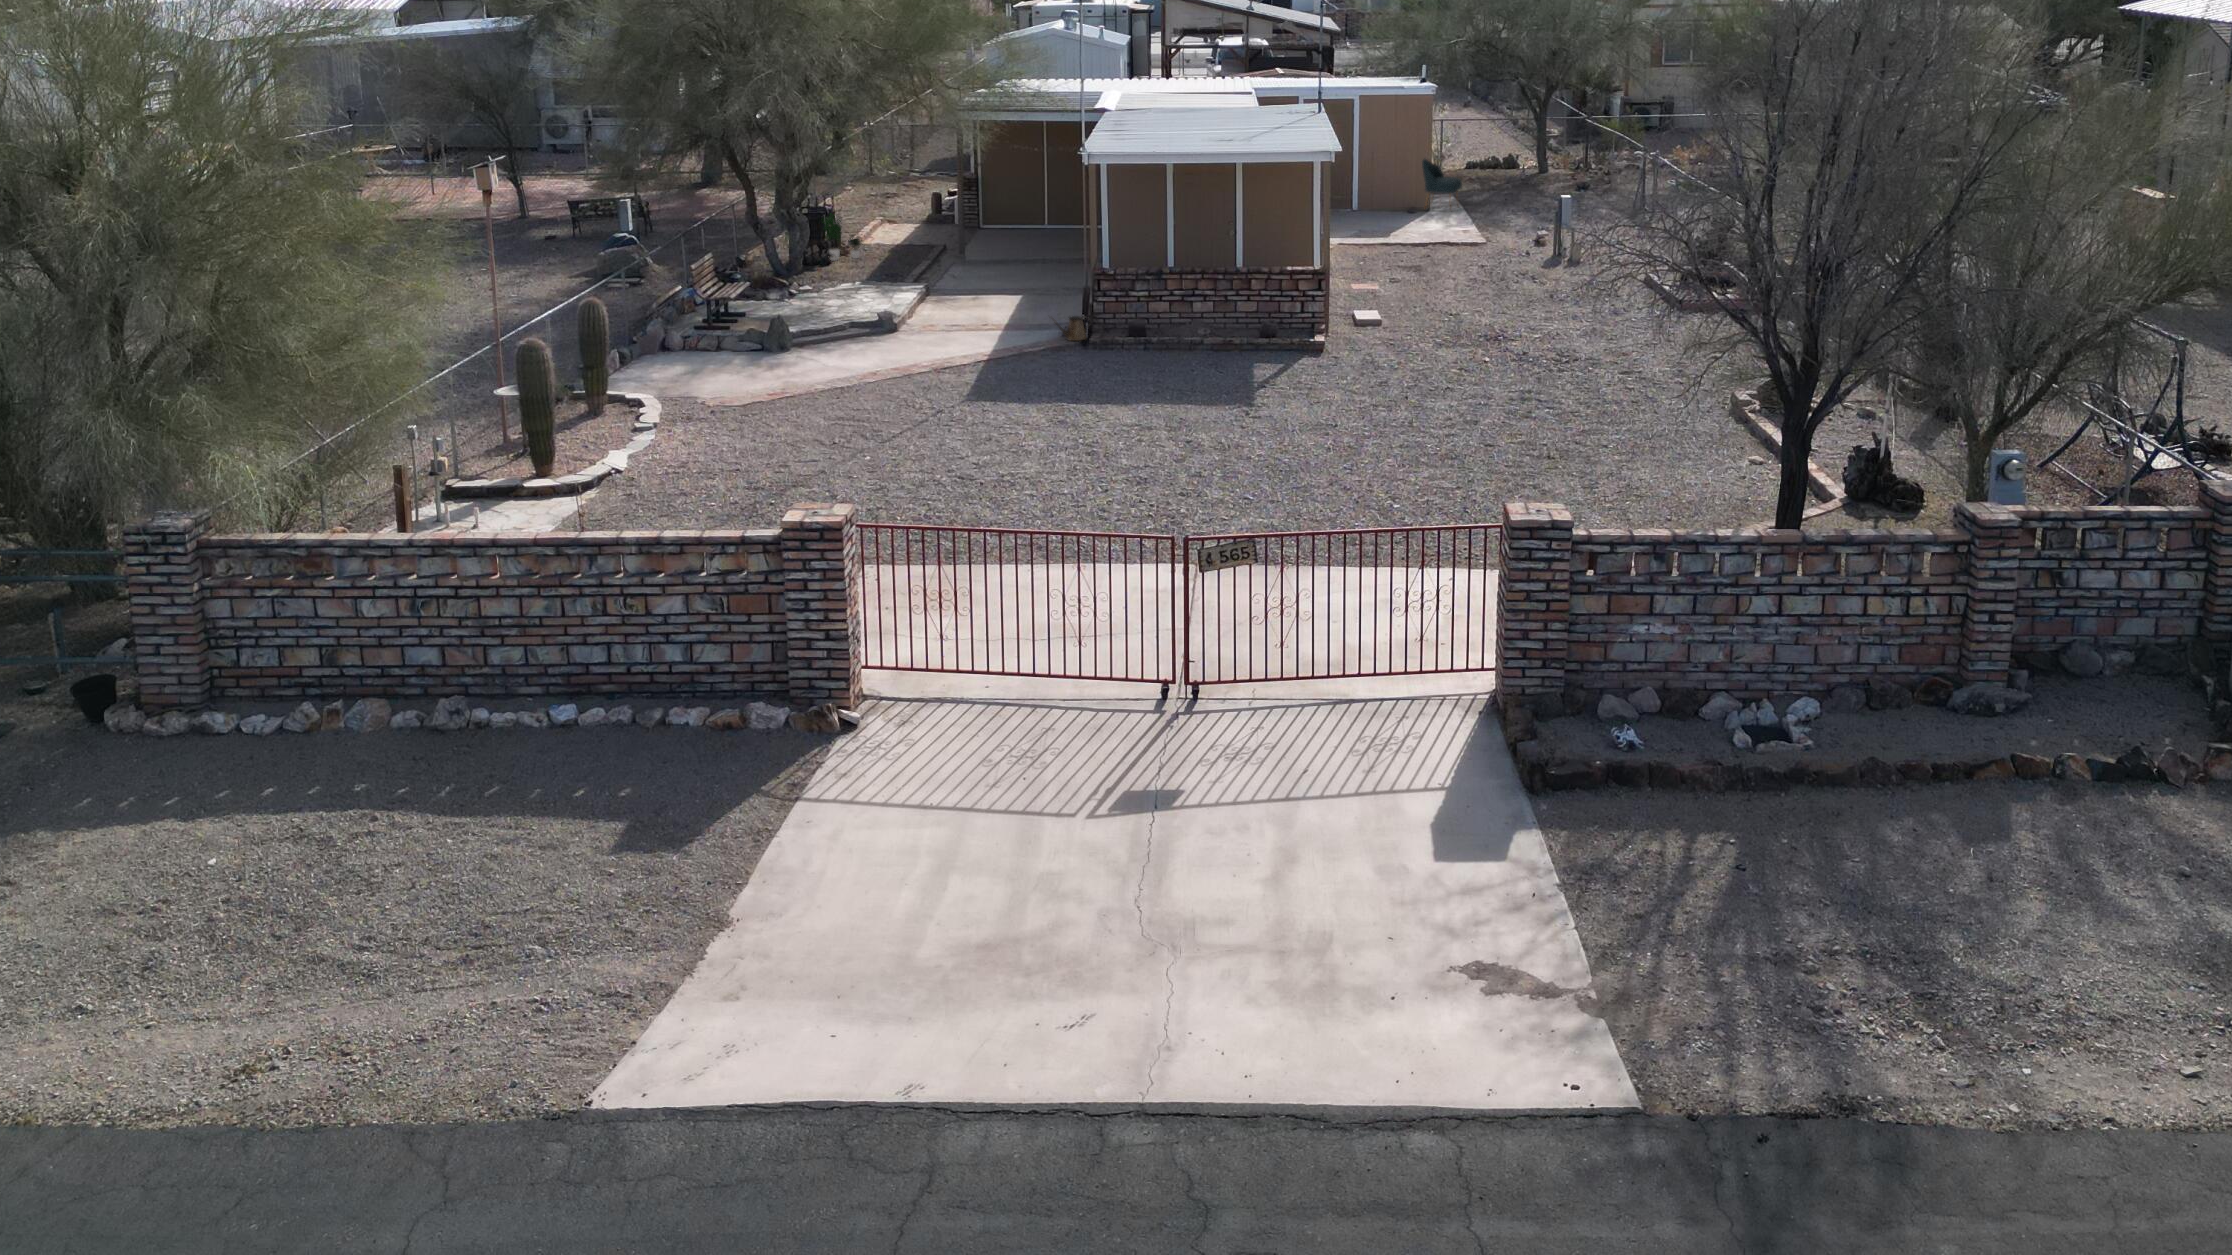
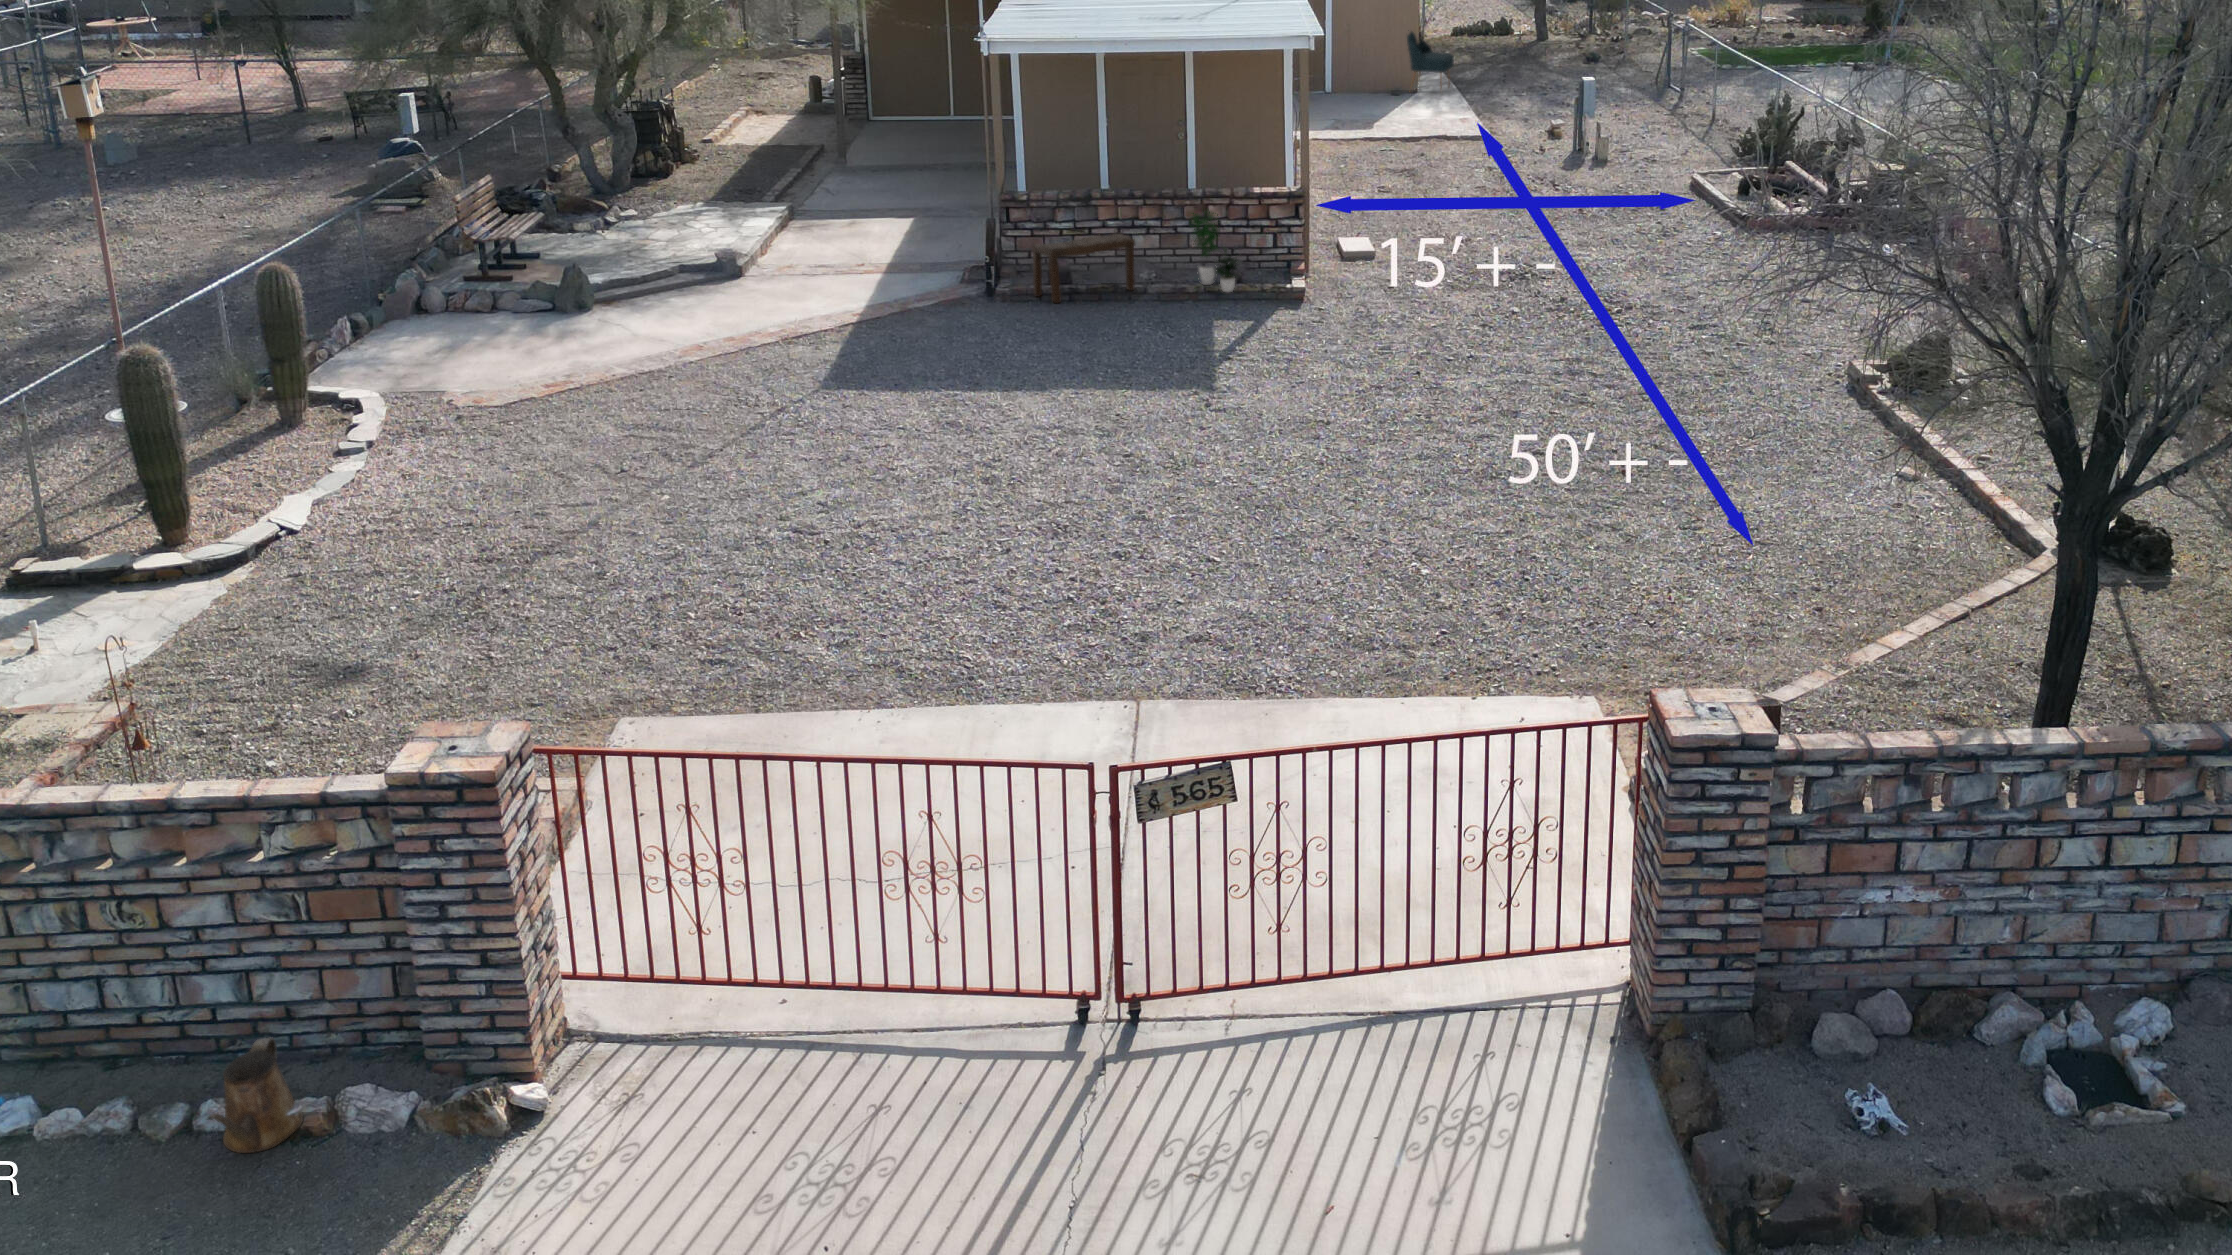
potted plant: present [823,213,863,261] -> present [1190,211,1240,292]
bench: none [1118,300,1197,352] -> present [1032,234,1135,303]
watering can: present [1056,316,1086,341] -> present [207,1038,303,1153]

